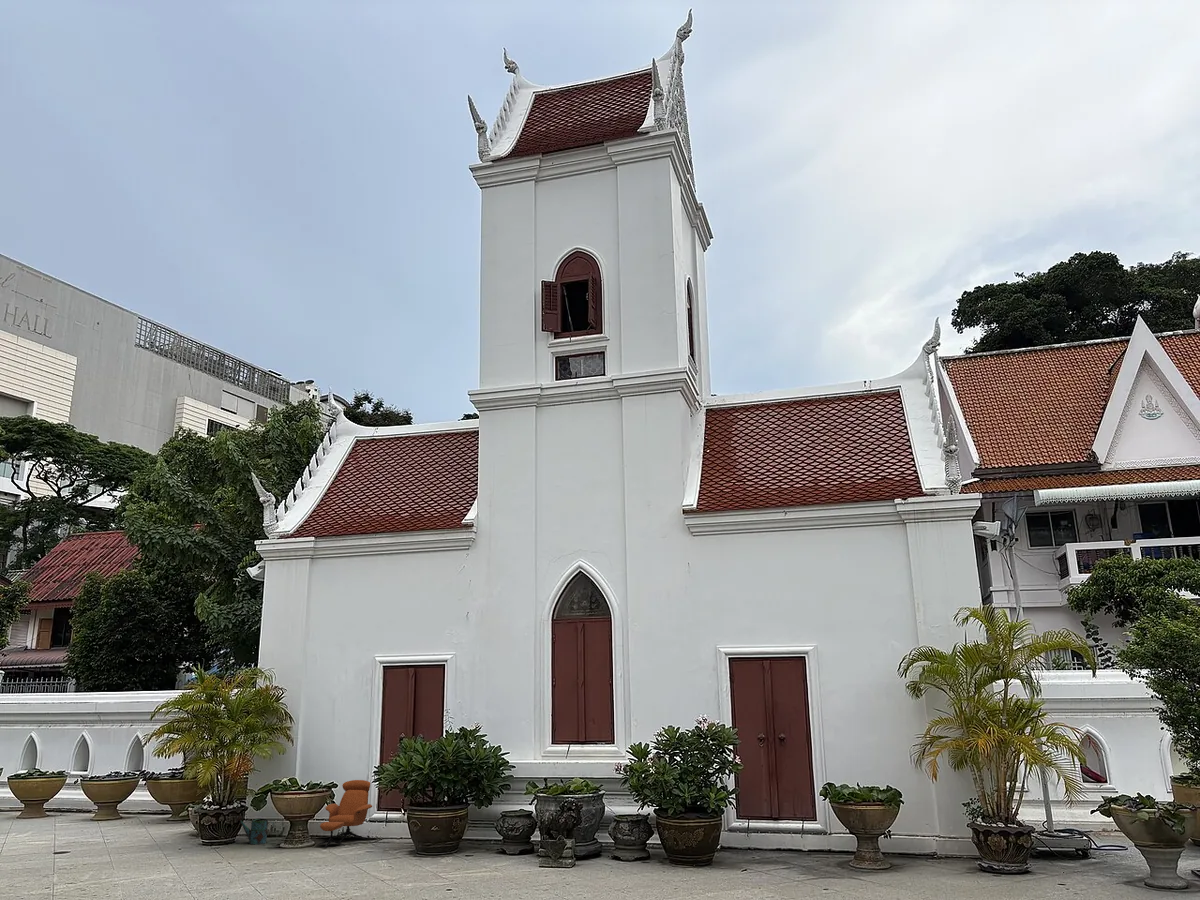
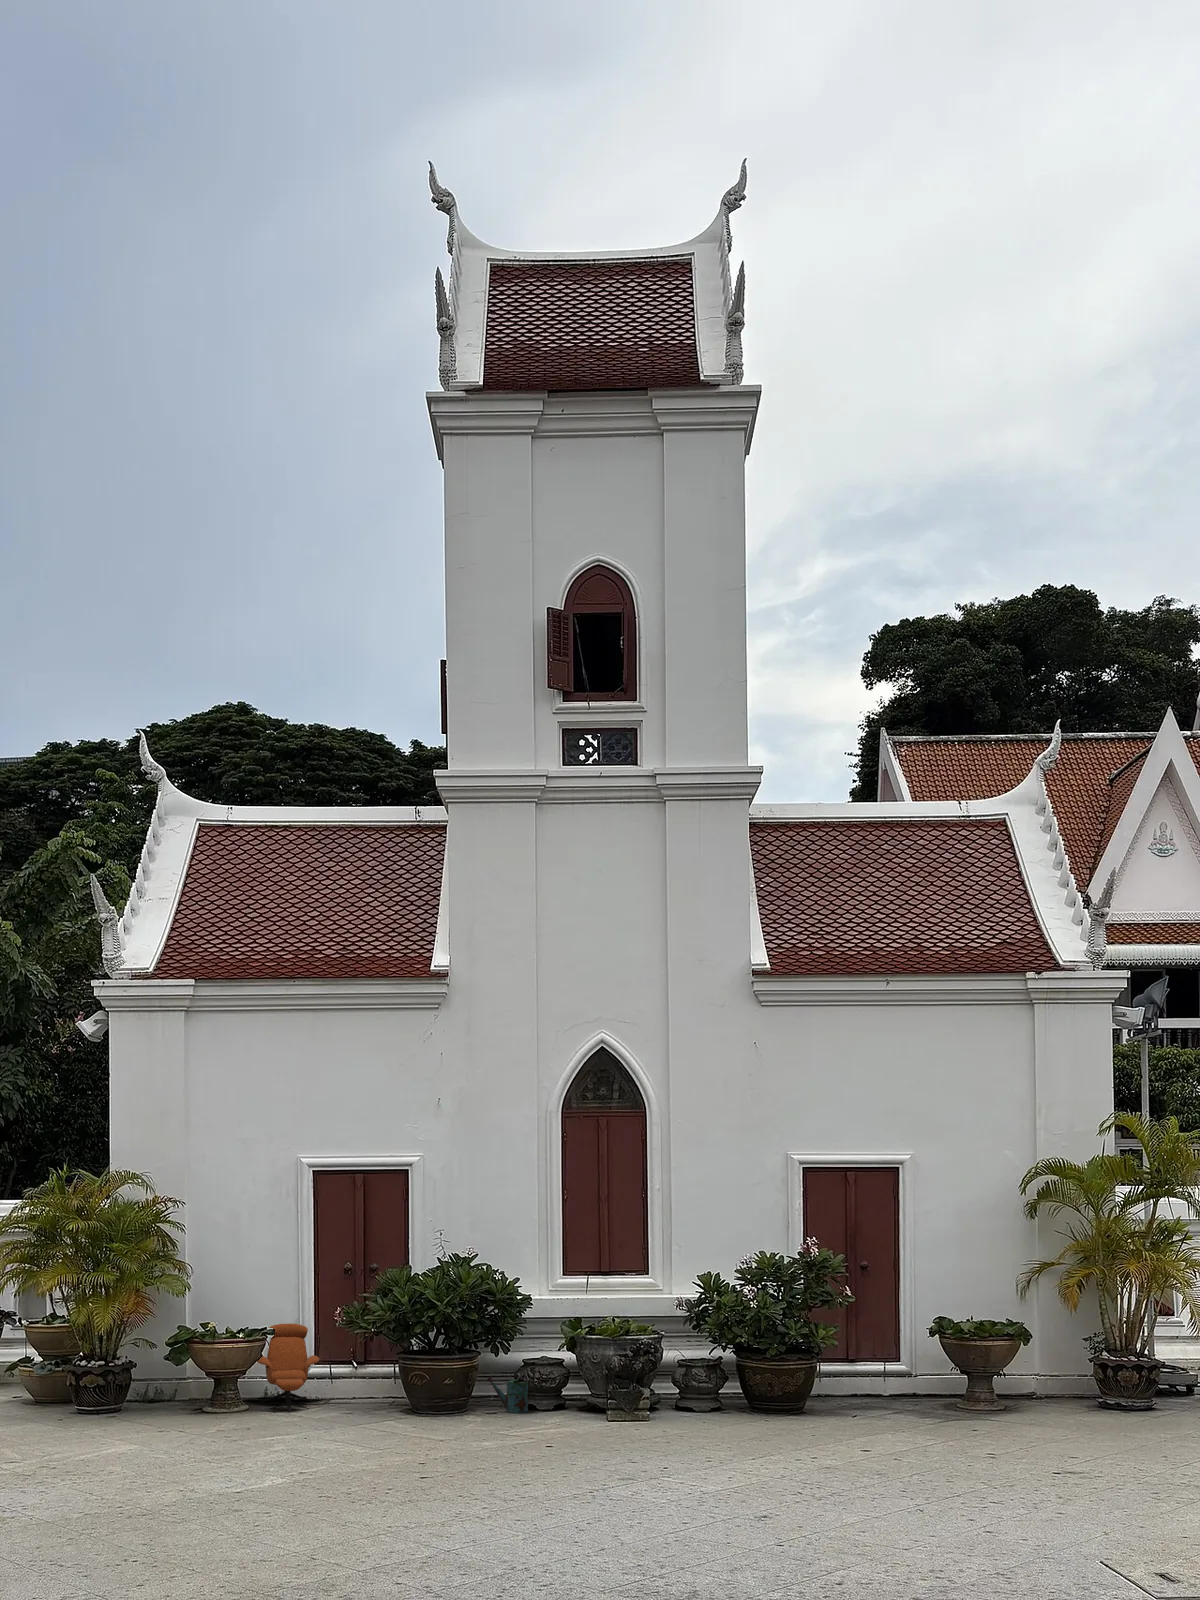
watering can: present [237,817,274,844] -> present [486,1376,535,1413]

